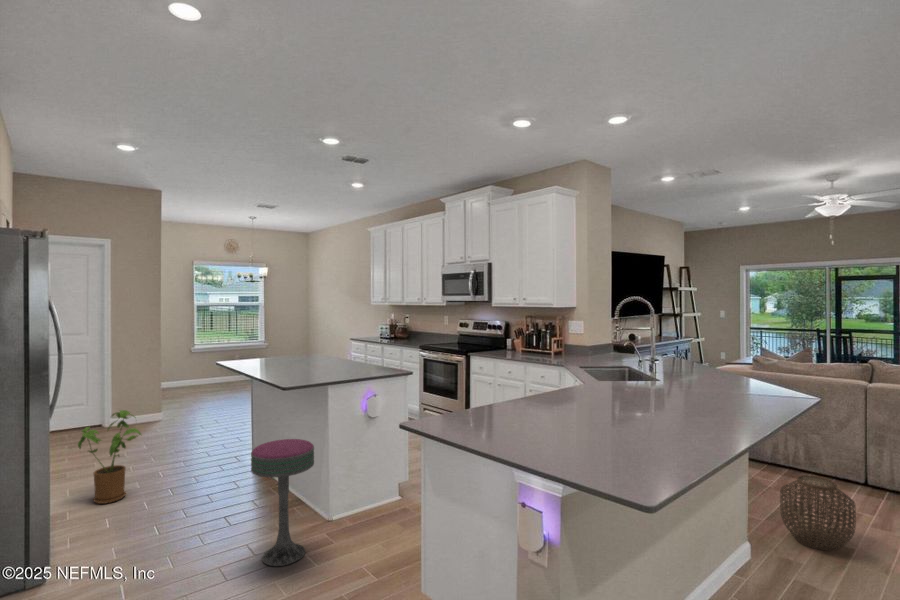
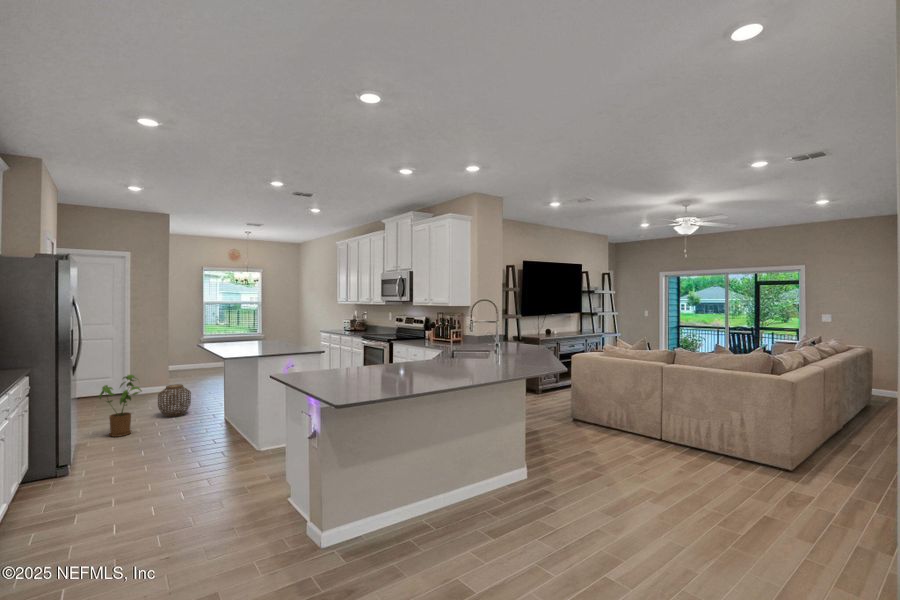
bar stool: present [251,439,314,566] -> none [201,390,243,467]
woven basket: present [780,475,856,551] -> present [158,384,191,417]

